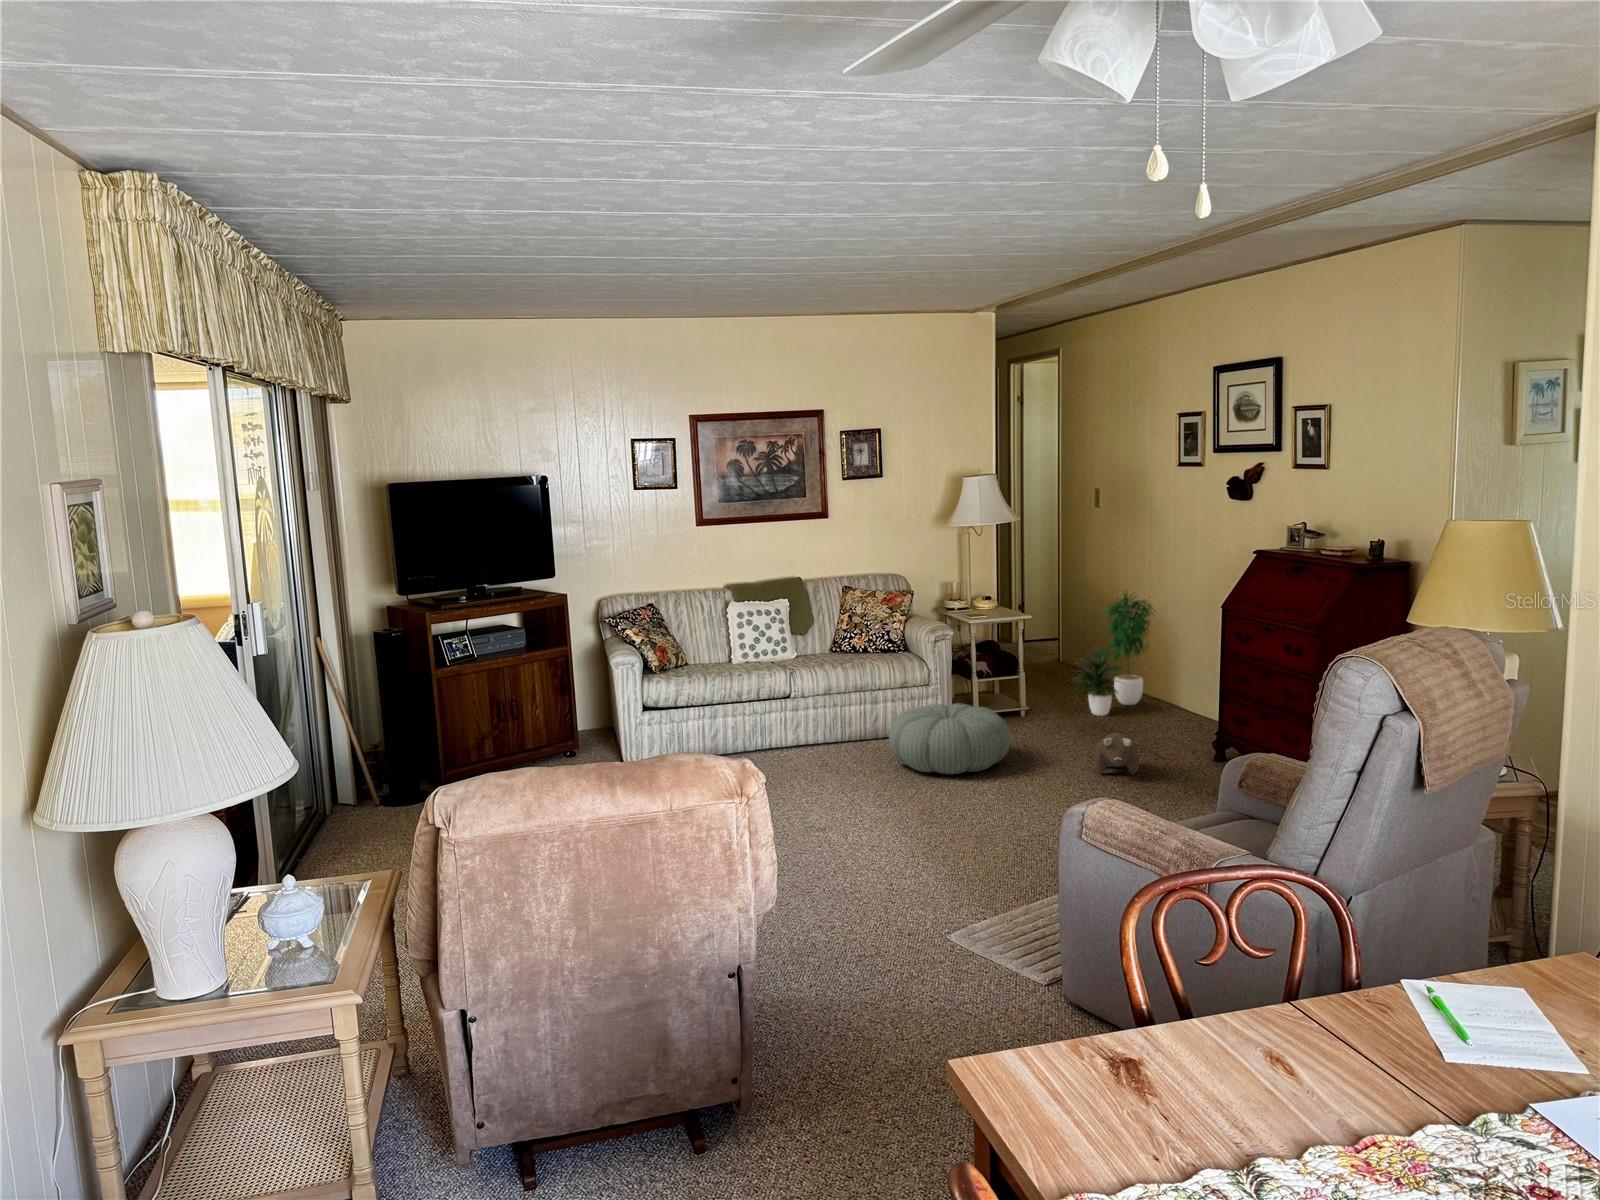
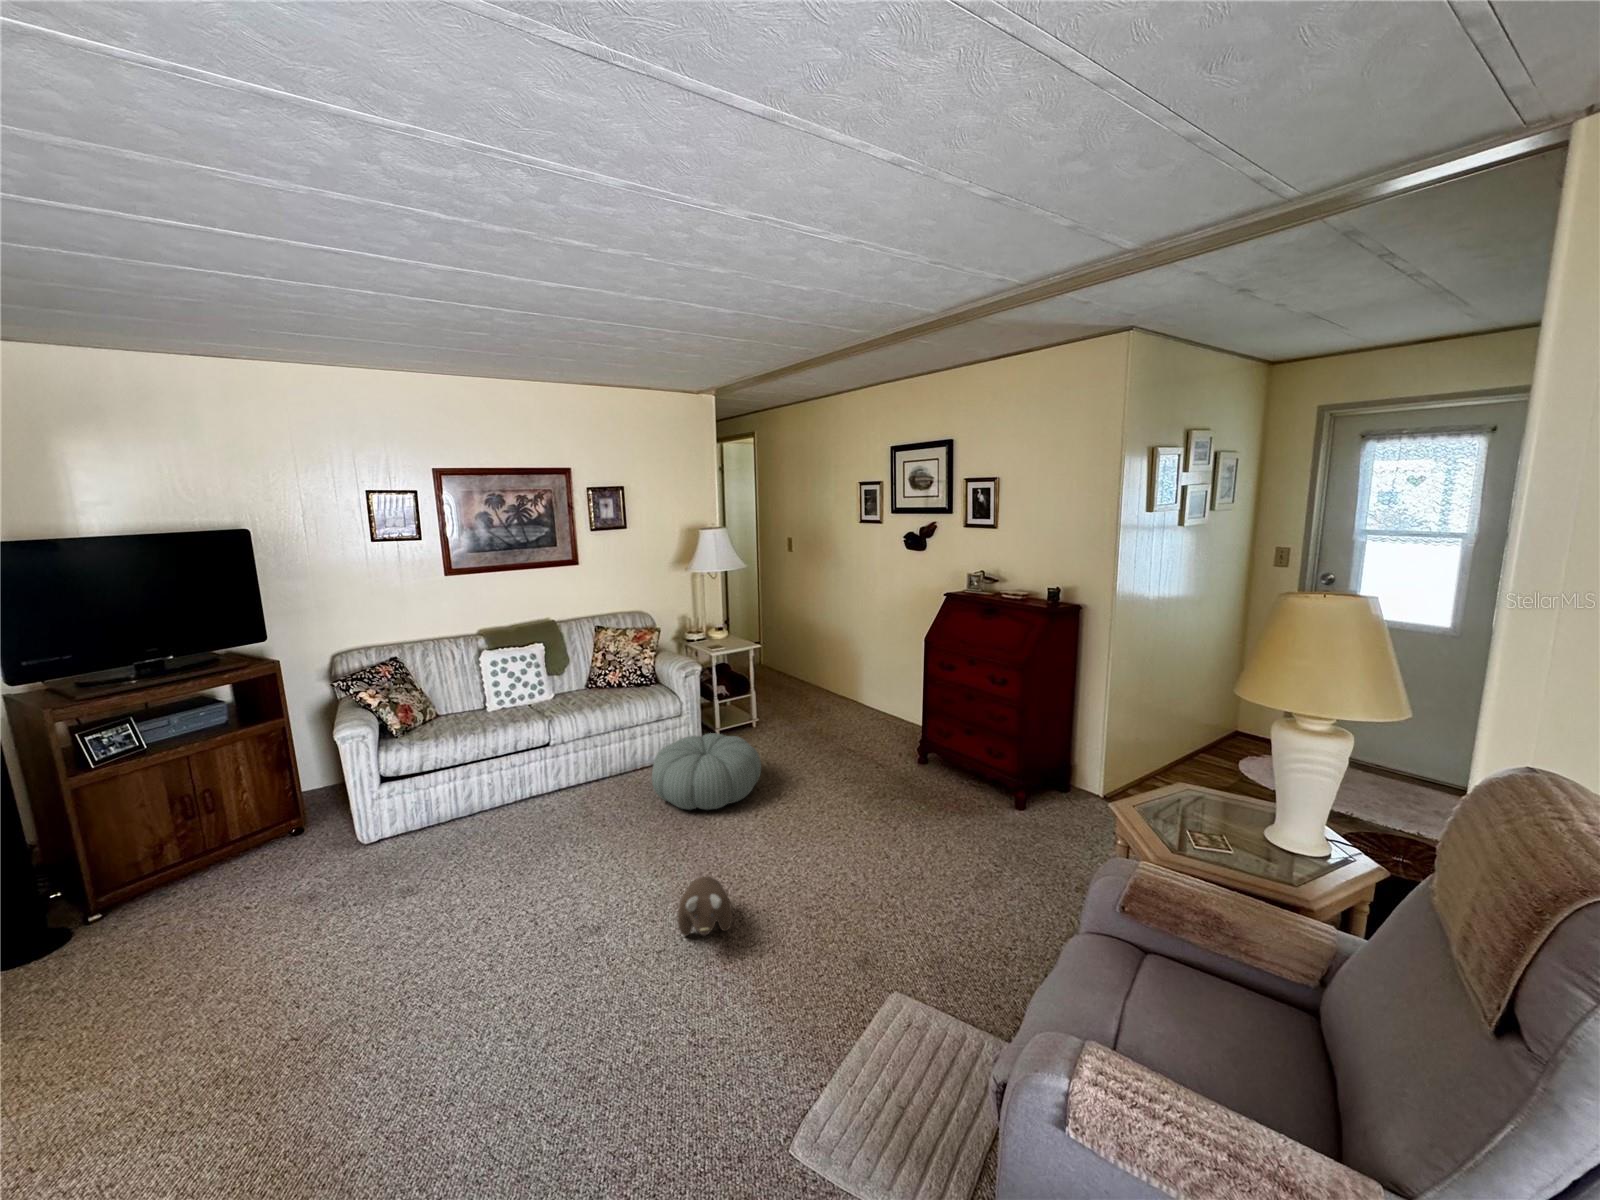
potted plant: present [1076,591,1155,716] -> none [788,616,846,719]
plush toy: present [1095,733,1139,775] -> present [678,876,732,936]

